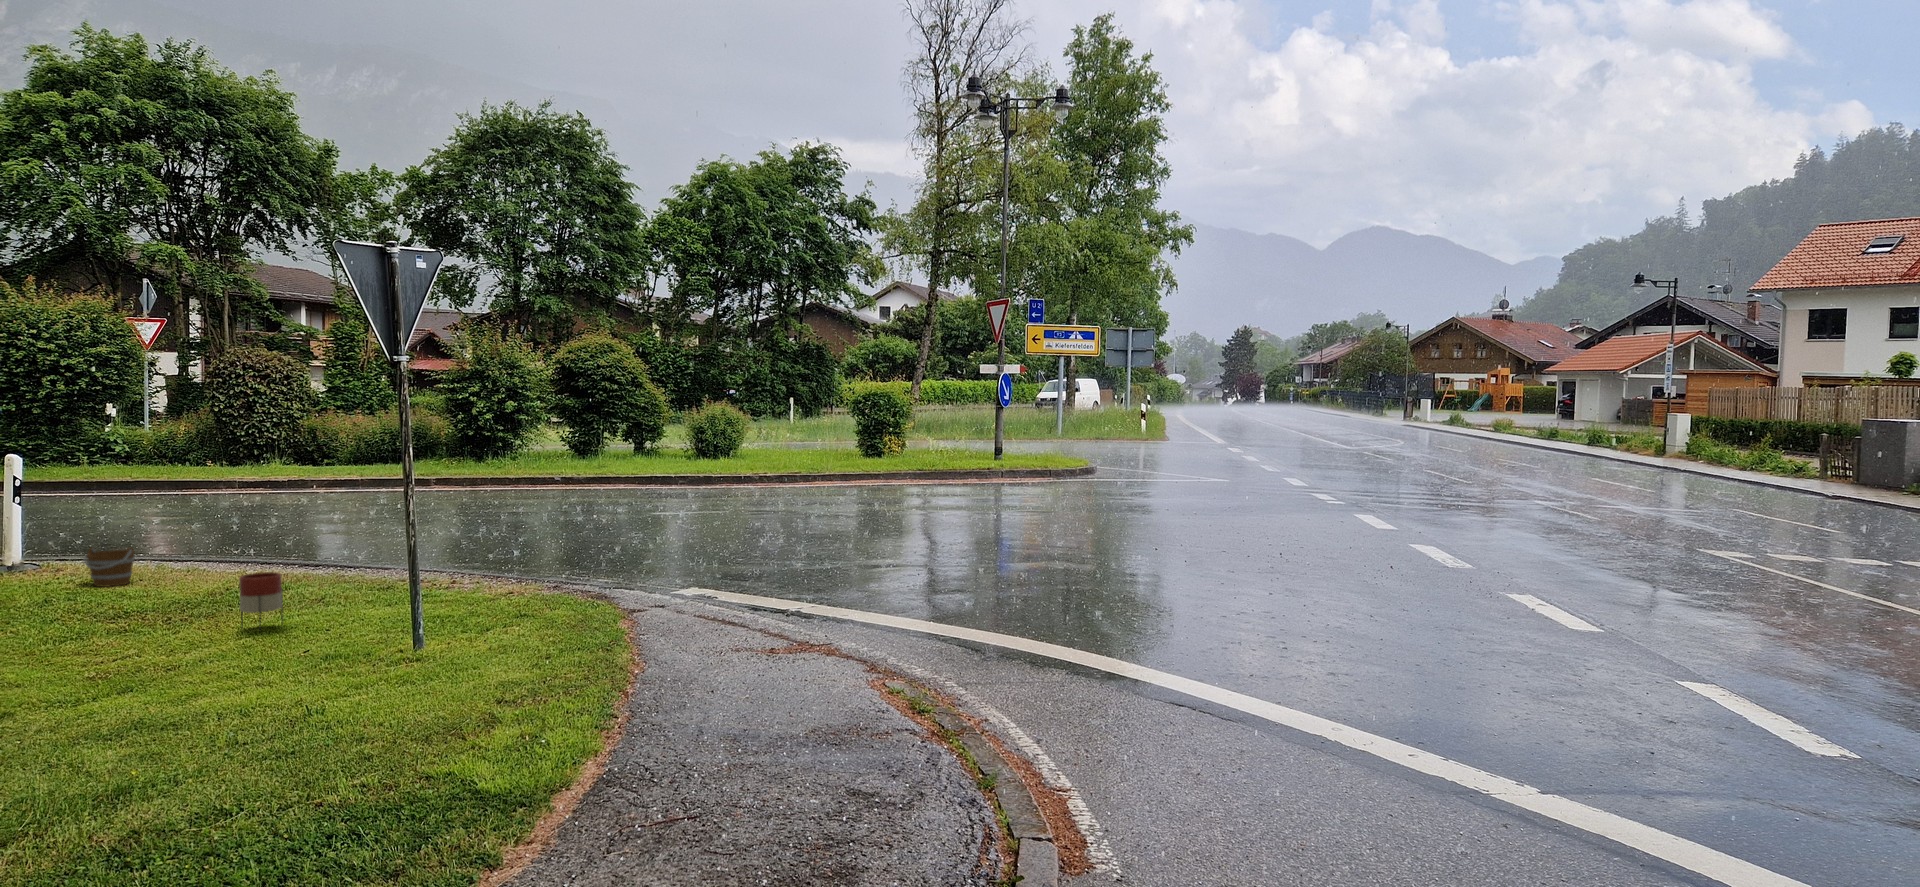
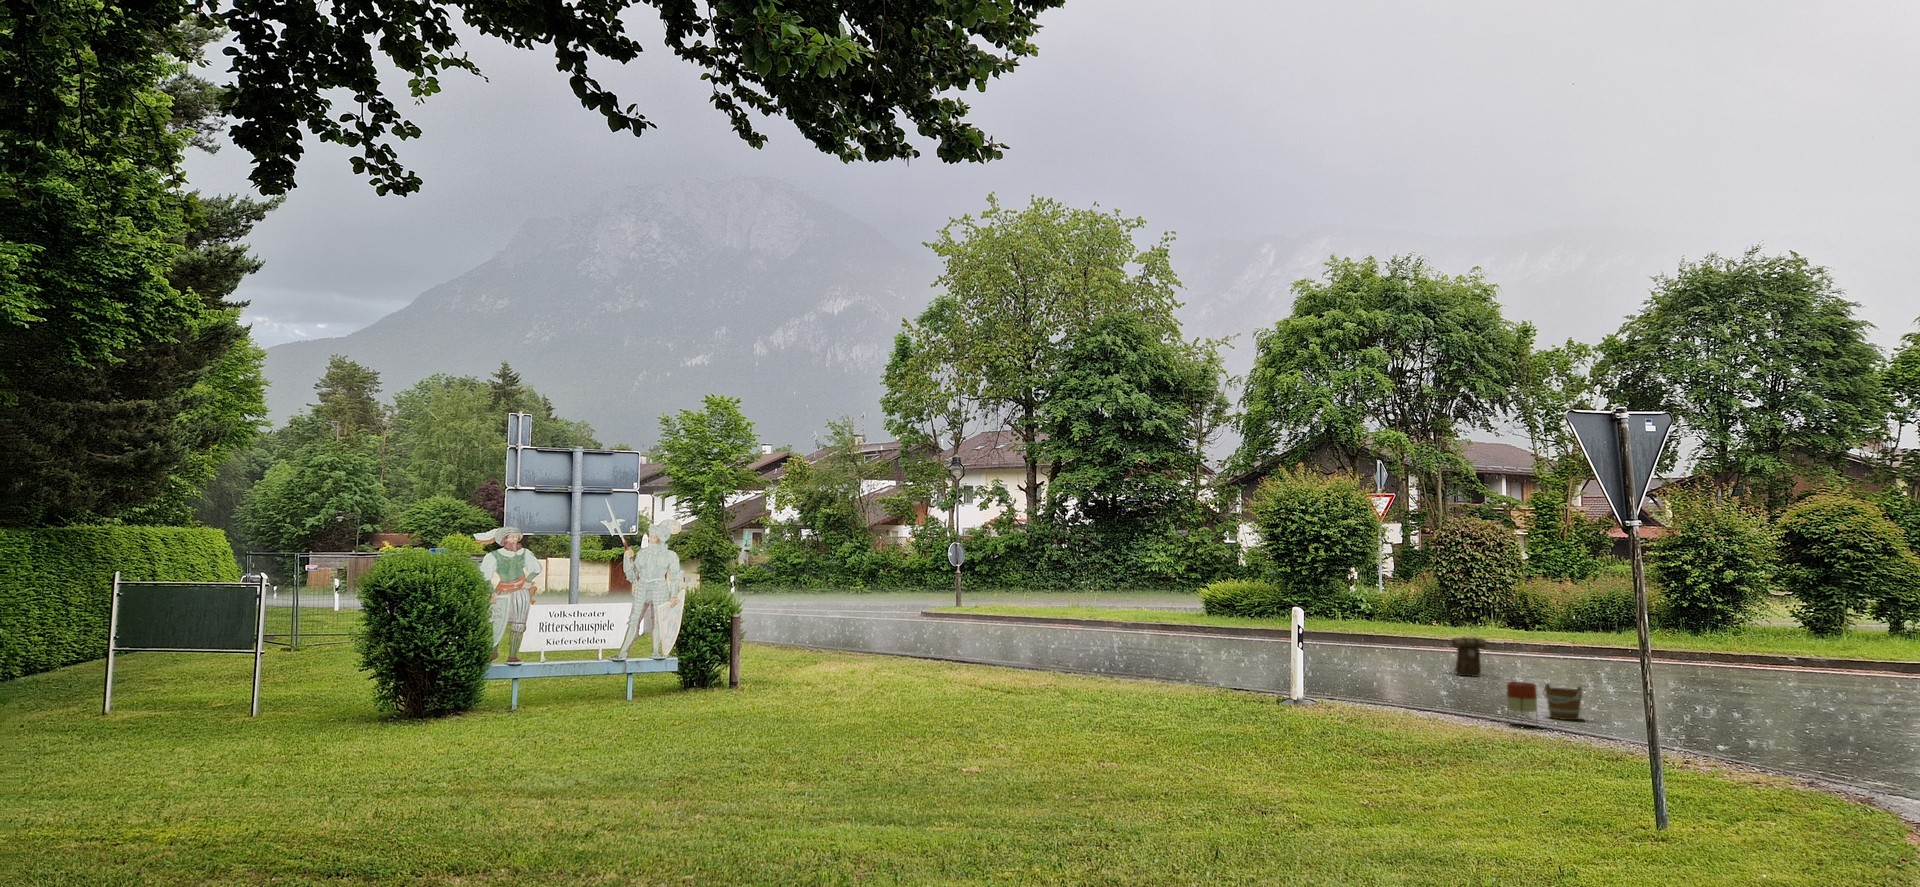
backpack: none [196,498,244,547] -> present [1452,637,1486,676]
bucket: present [83,547,135,587] -> present [1543,683,1582,720]

